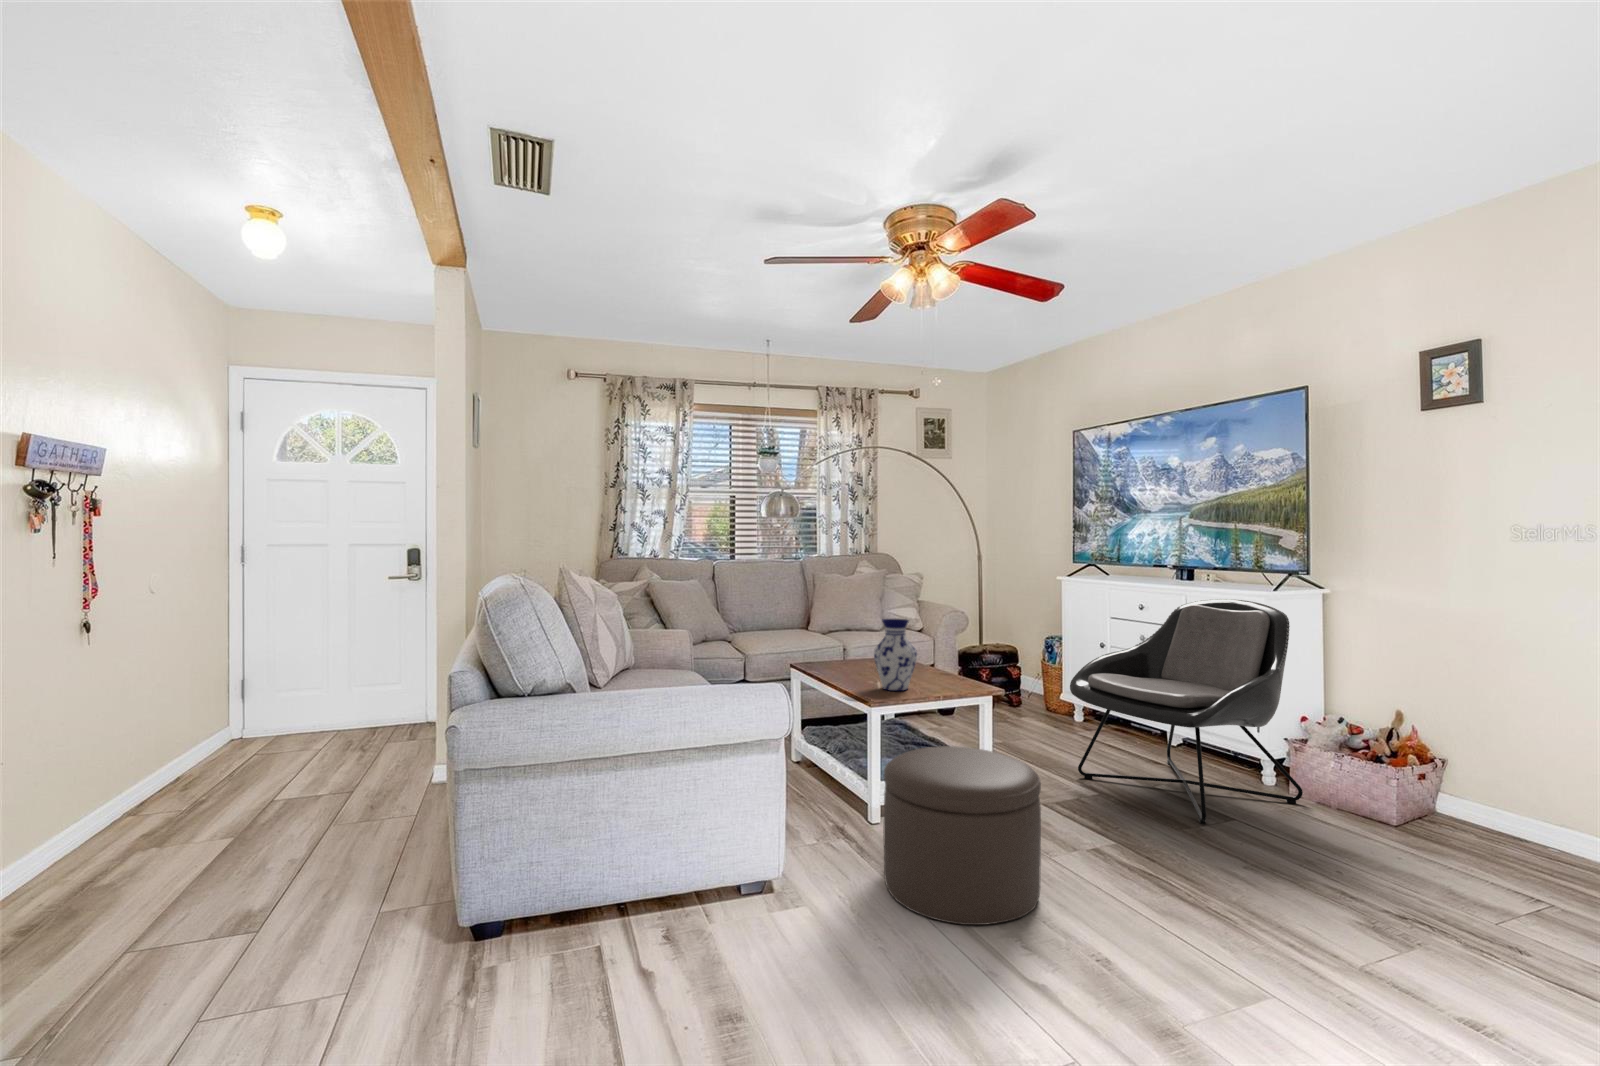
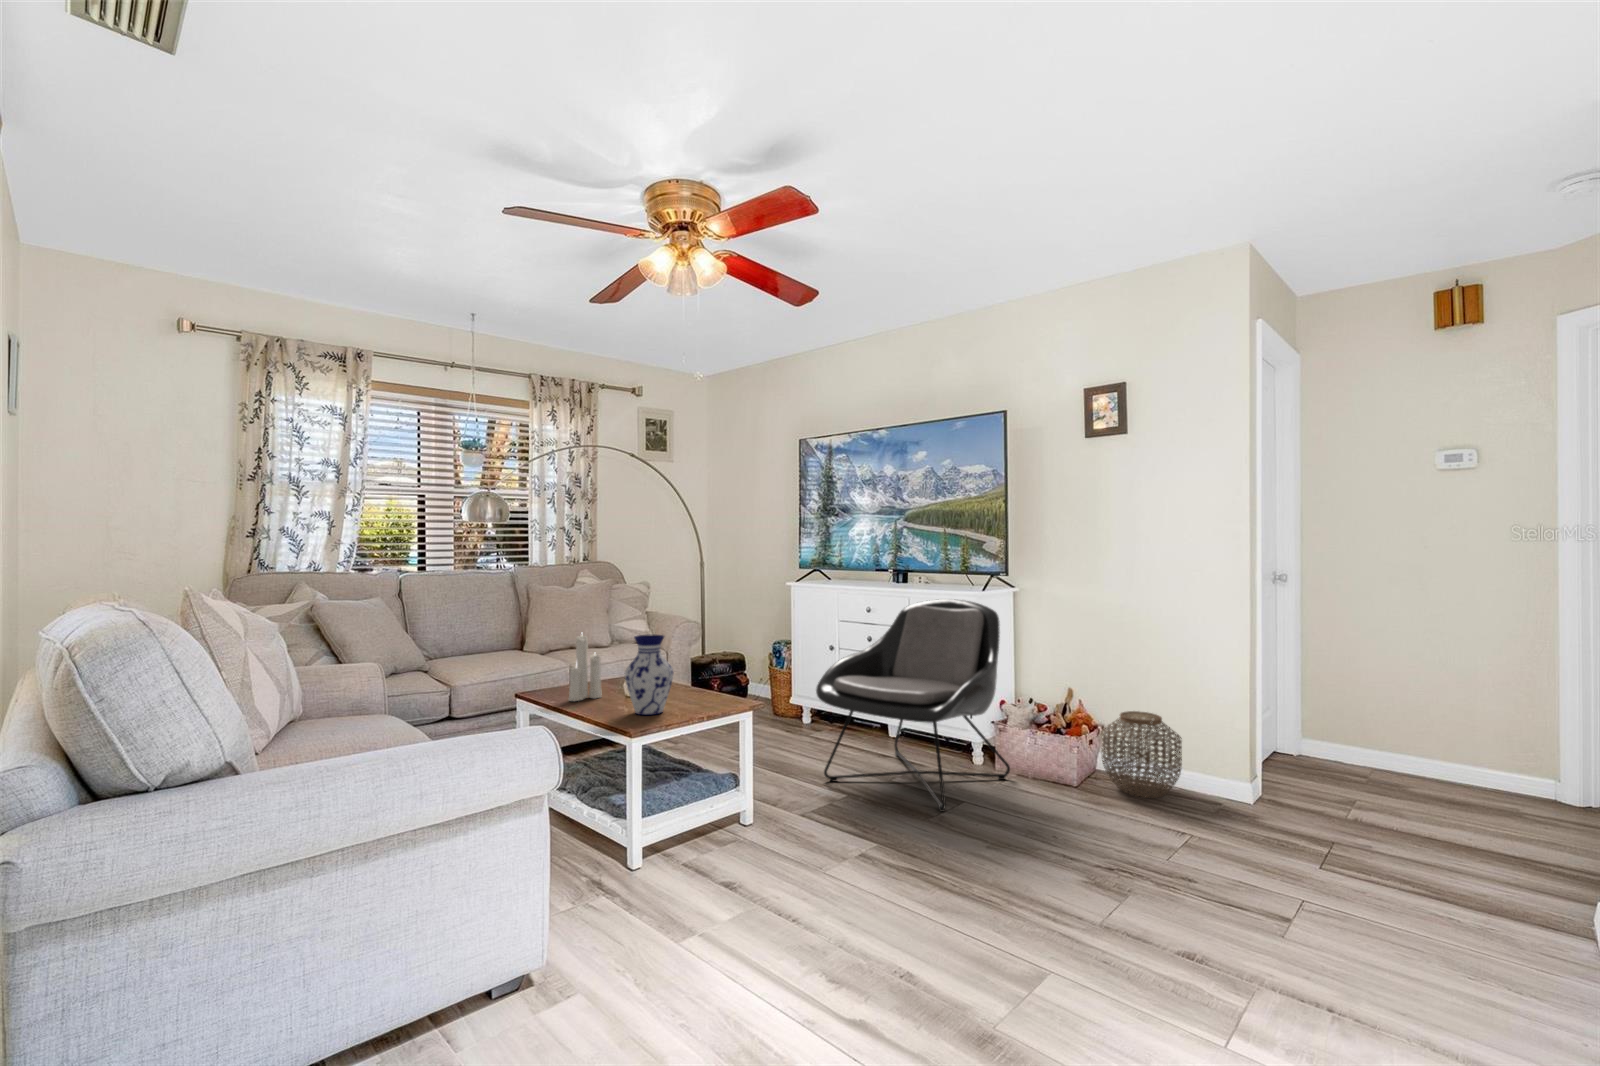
candle: none [831,607,861,674] -> present [568,636,601,701]
woven basket: none [1429,743,1551,852] -> present [1101,711,1182,798]
ottoman: present [884,746,1041,925] -> none [662,771,829,972]

